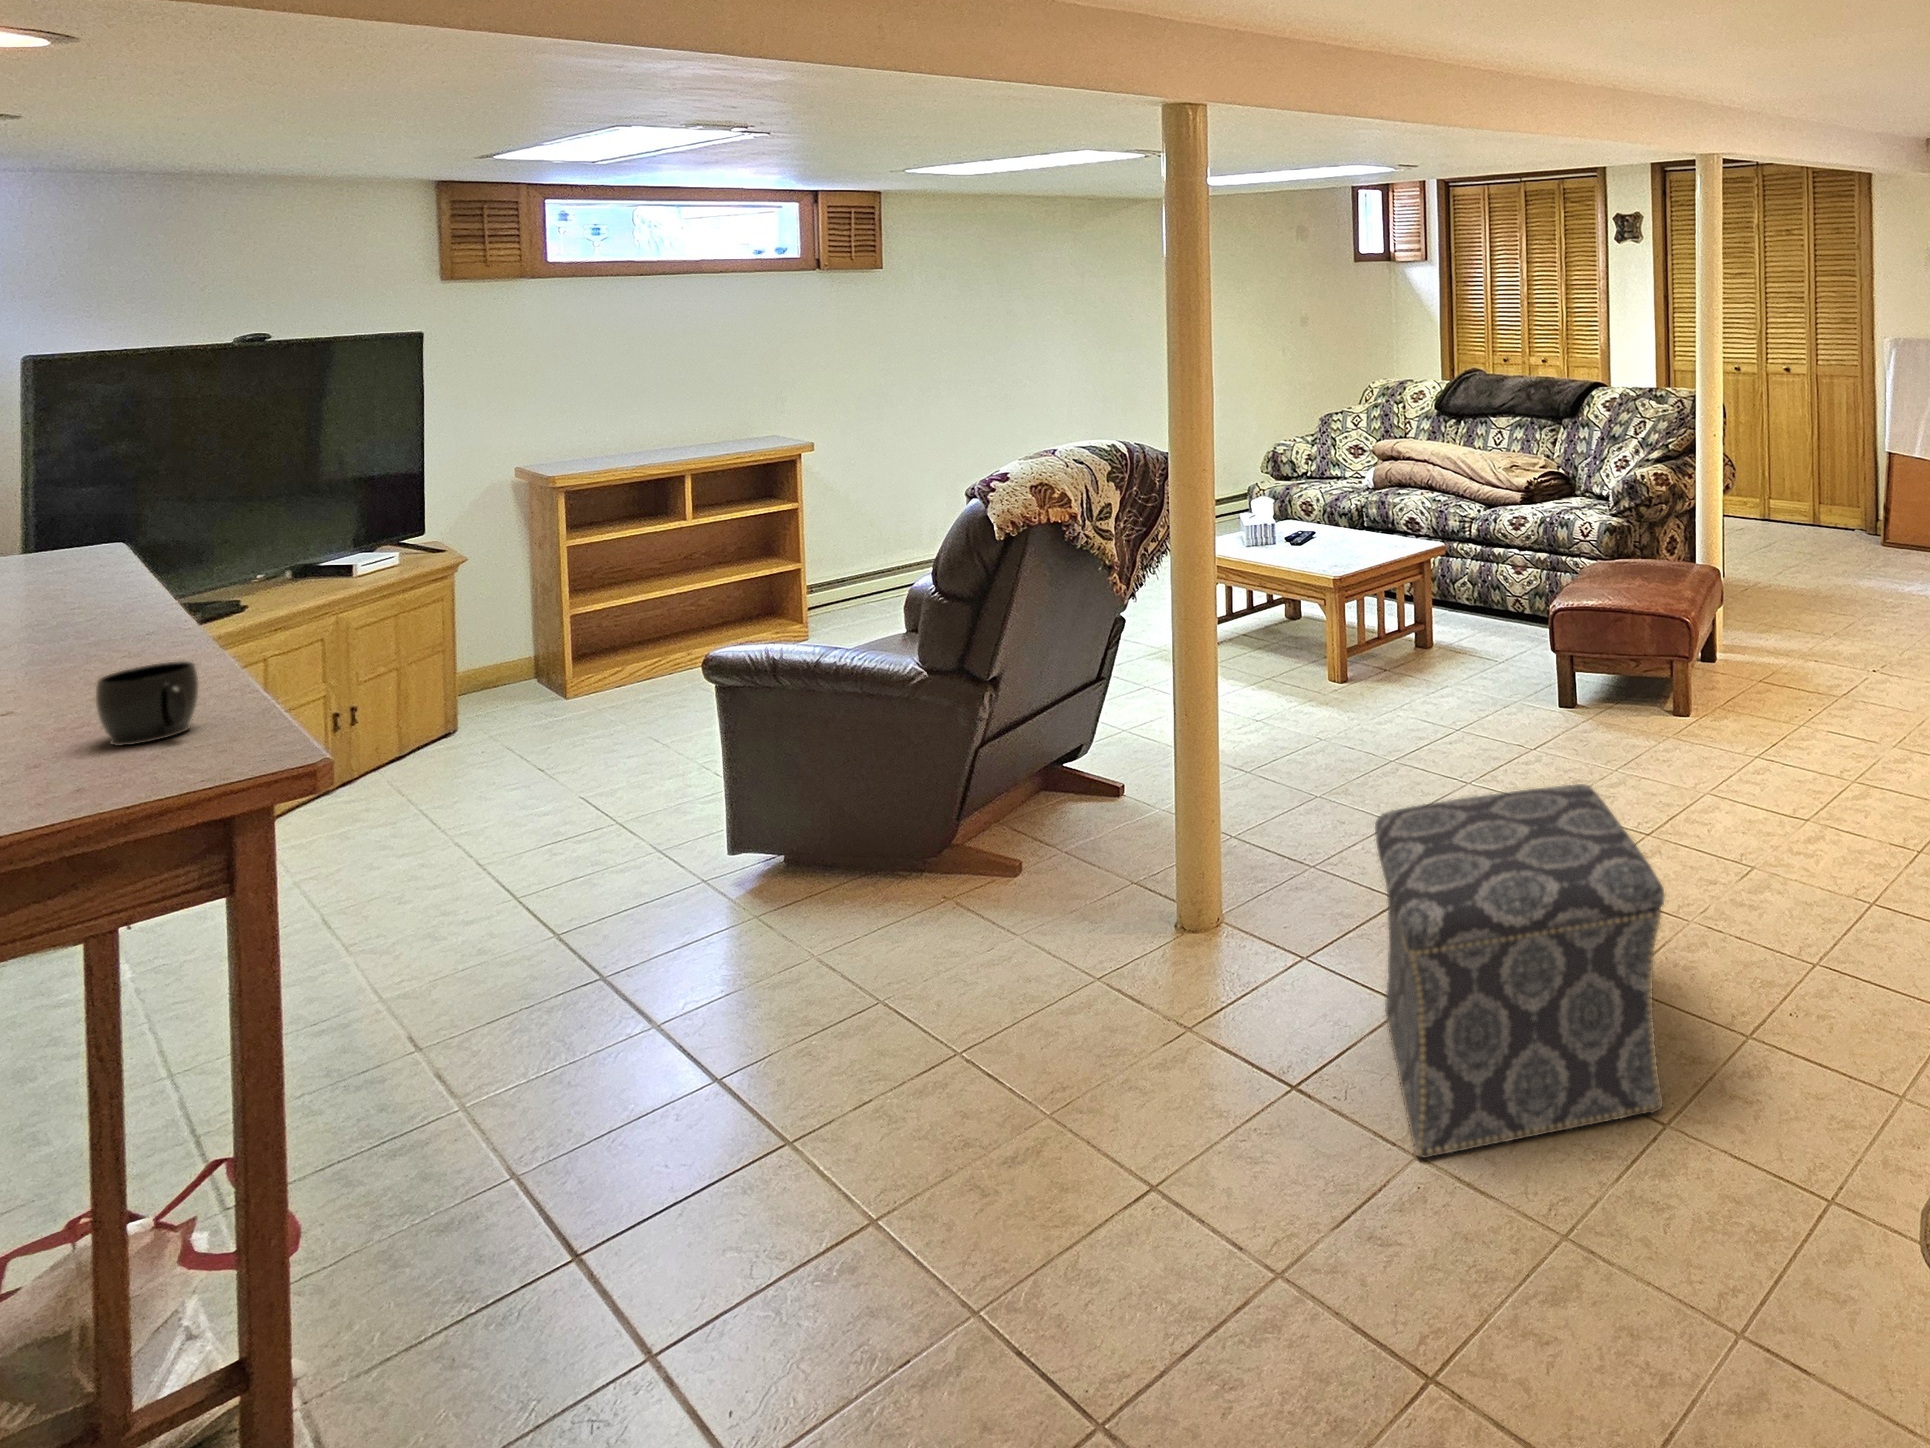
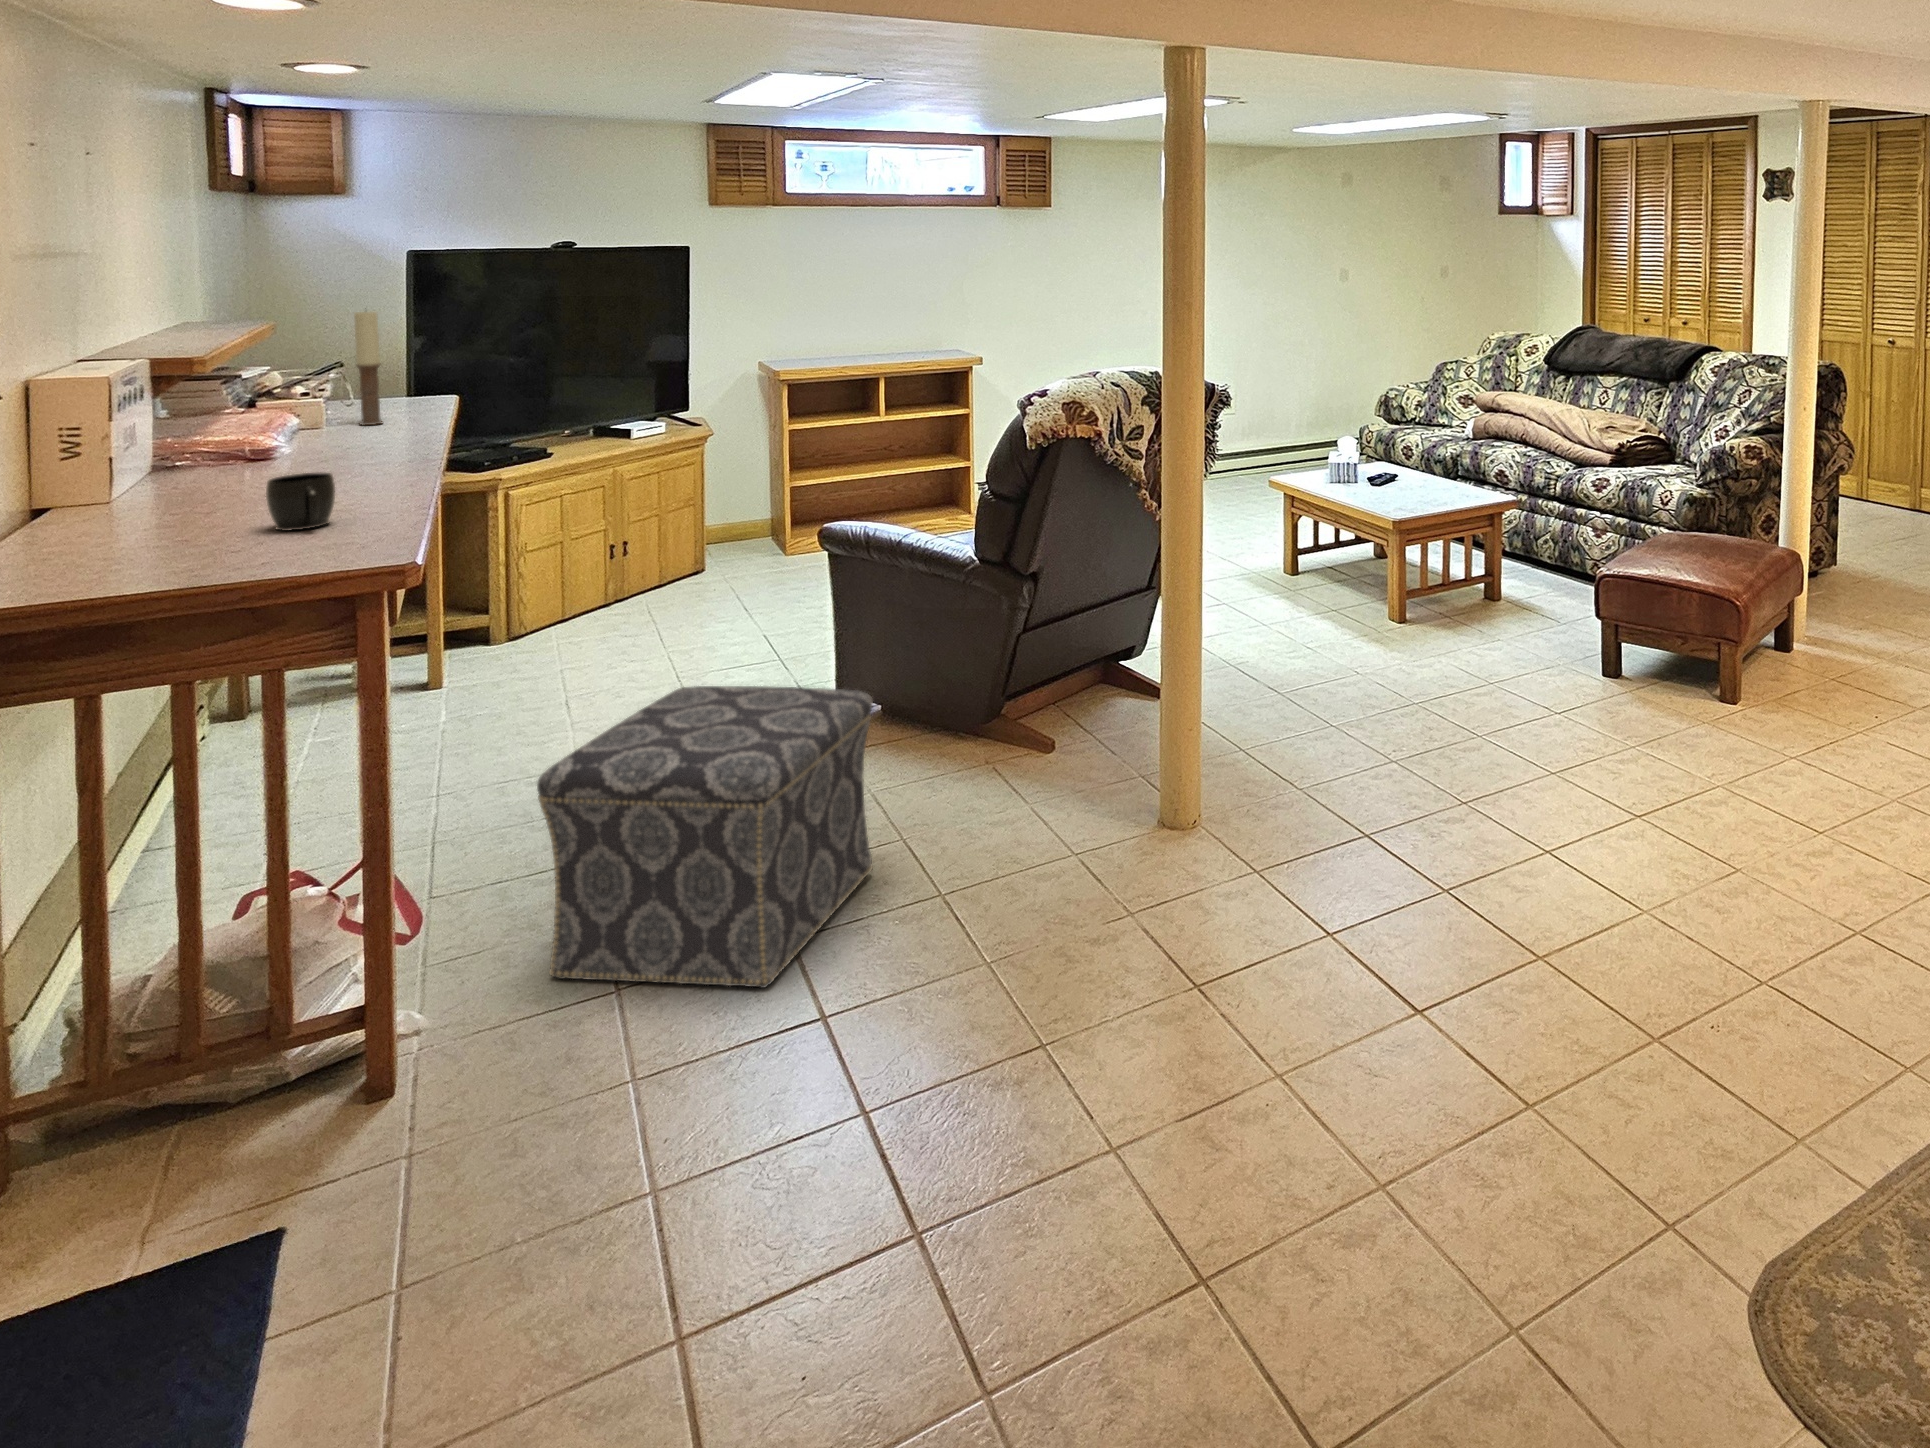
candle: none [54,441,102,597] -> present [354,311,382,425]
ottoman: present [1375,784,1664,1158] -> present [537,686,873,988]

